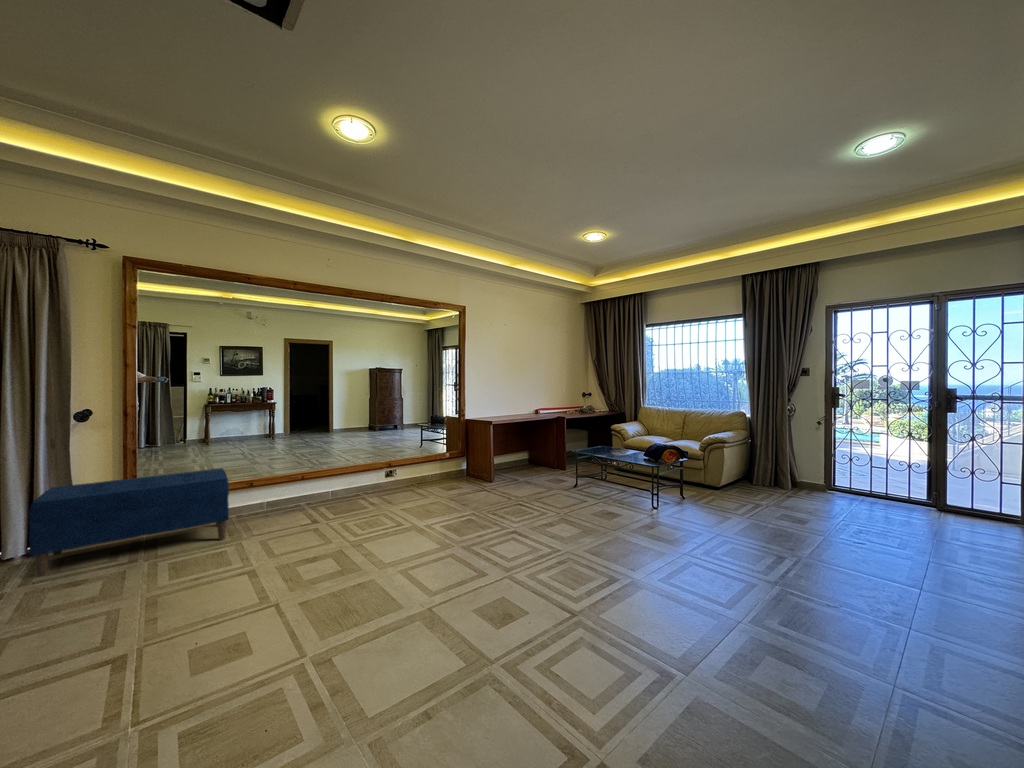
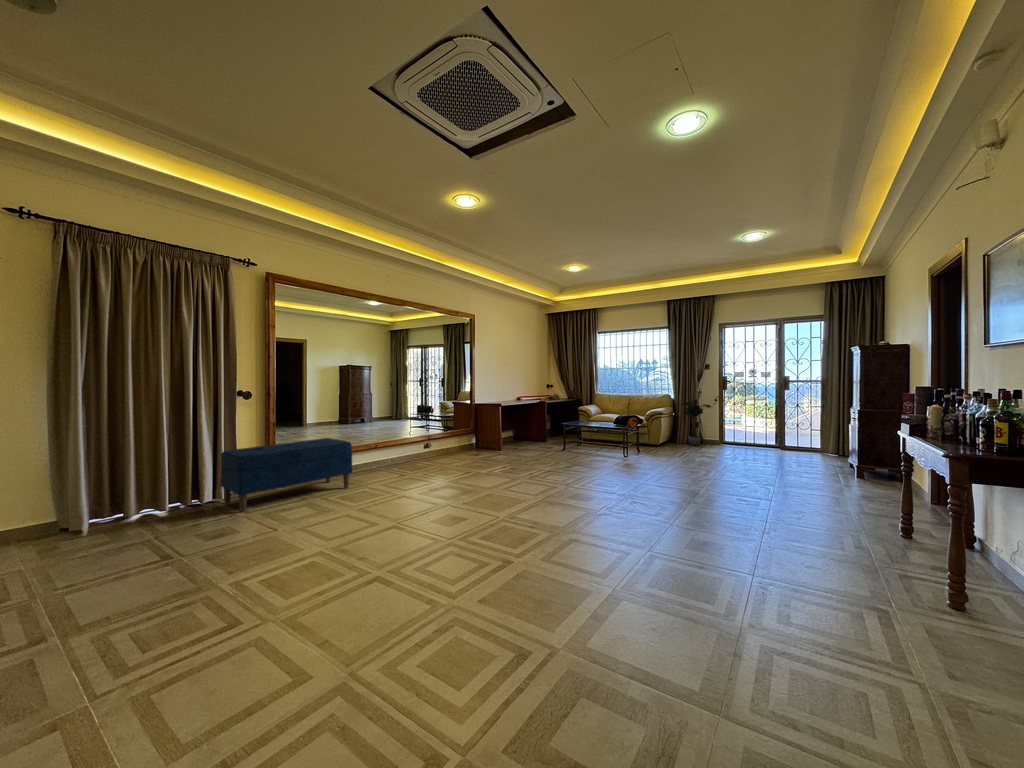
potted plant: none [755,419,812,492] -> present [679,400,711,446]

